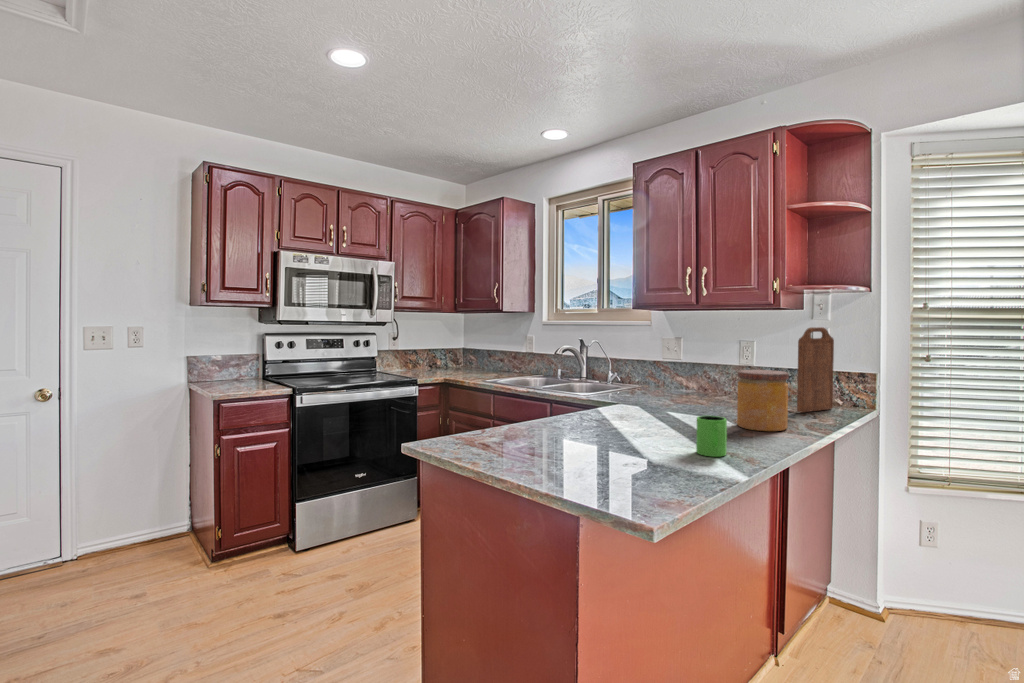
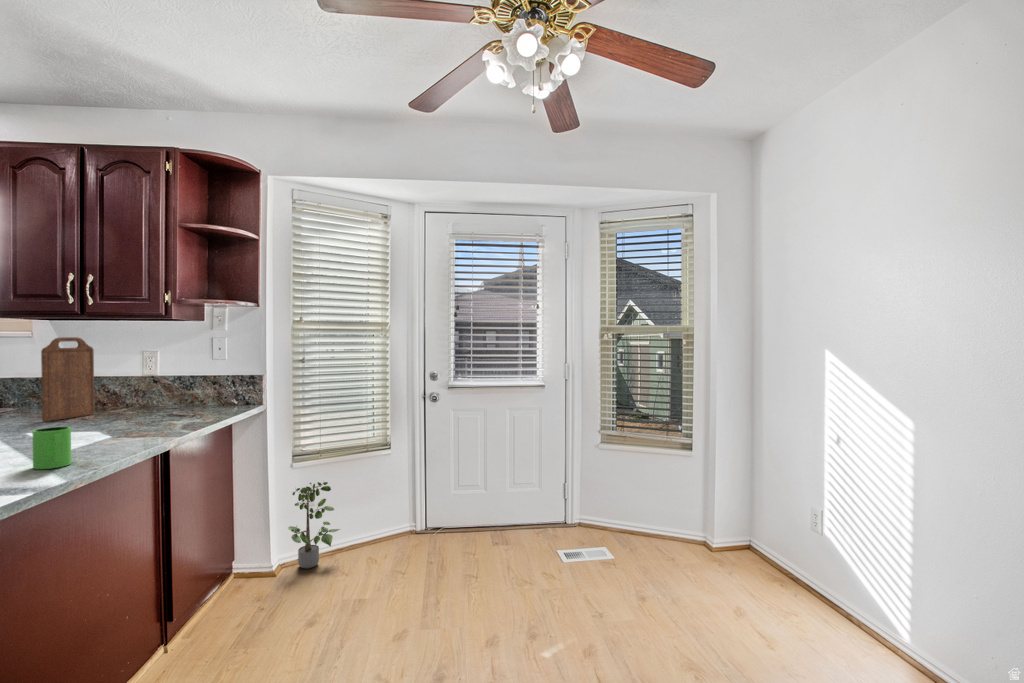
cutting board: present [797,327,834,412] -> present [41,337,94,421]
jar: present [737,370,789,431] -> none [112,377,167,436]
potted plant: none [901,518,984,628] -> present [288,482,340,568]

